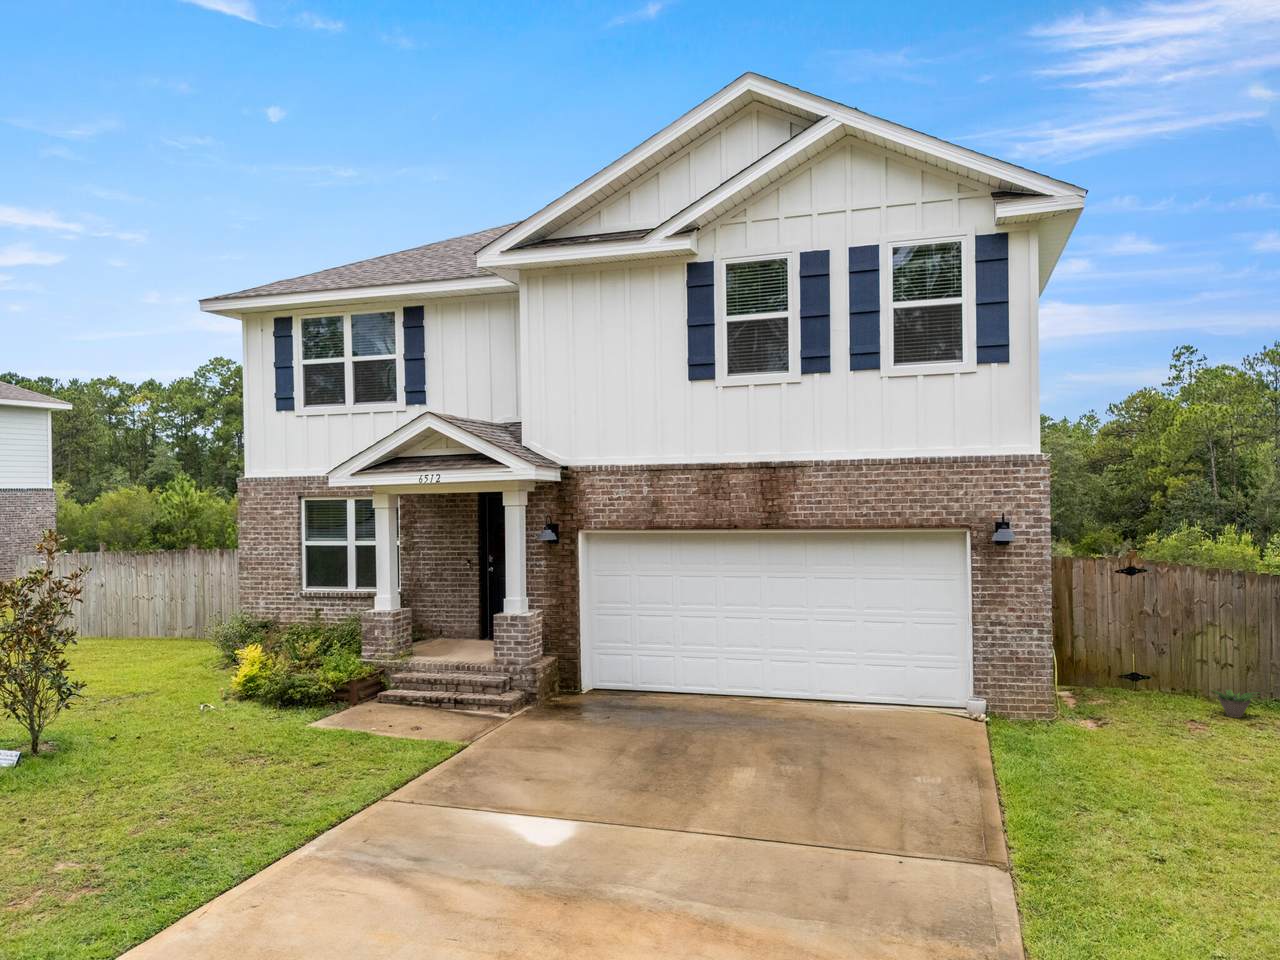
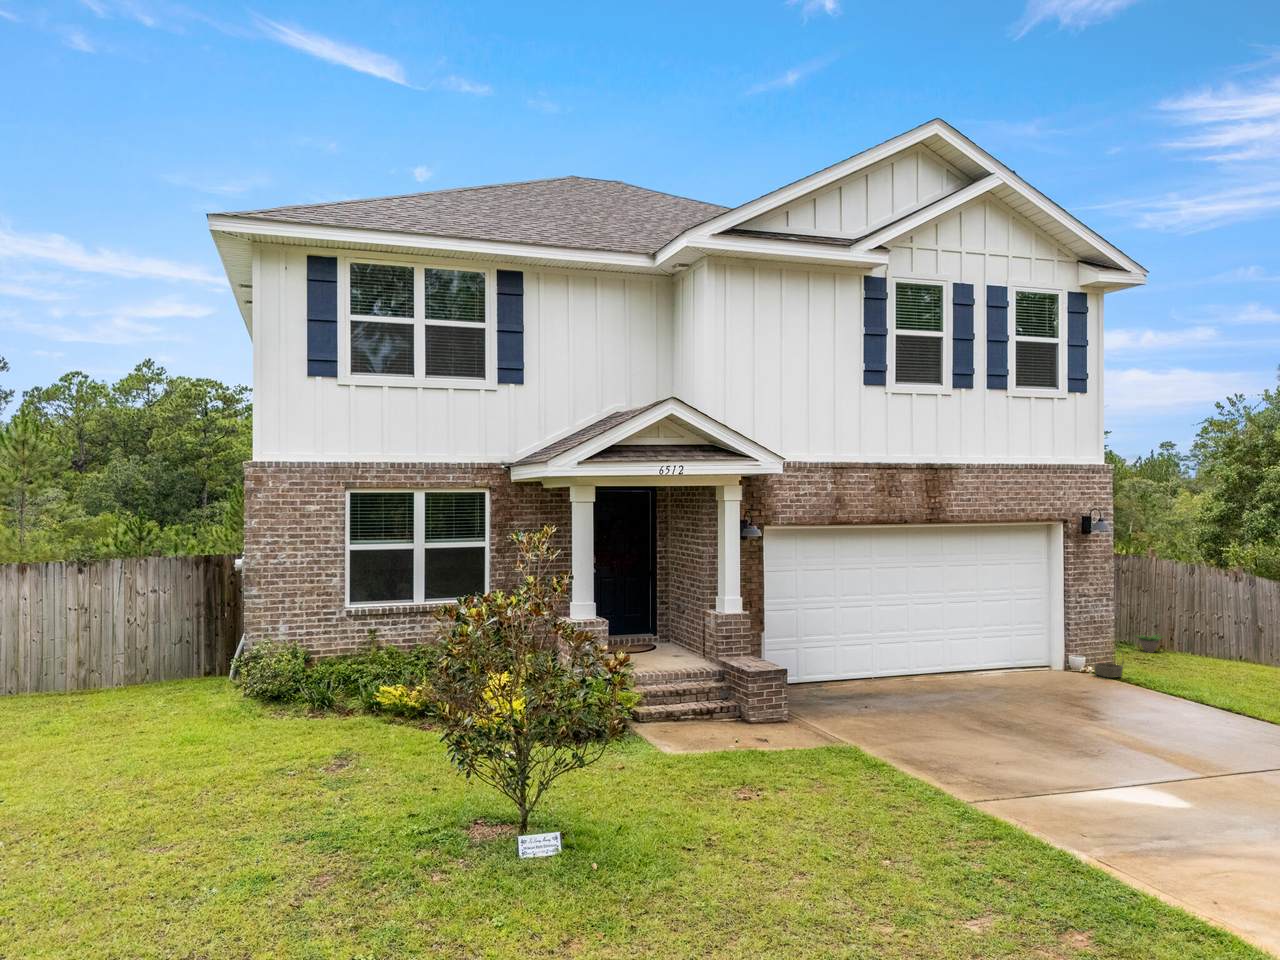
basket: none [1000,696,1037,738] -> present [1094,654,1123,678]

